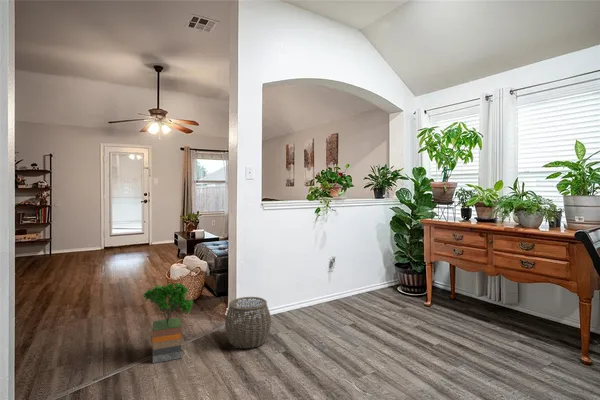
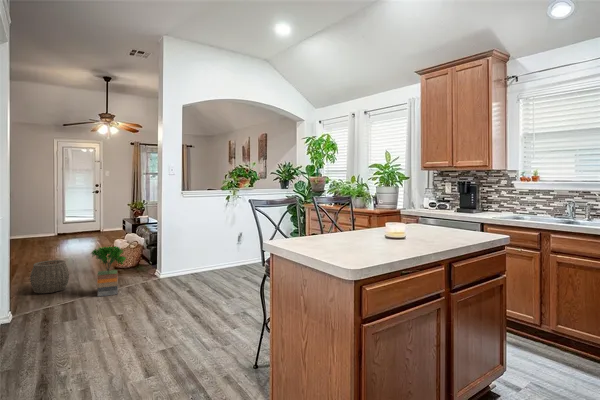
woven basket: present [225,297,271,348] -> present [30,260,69,293]

